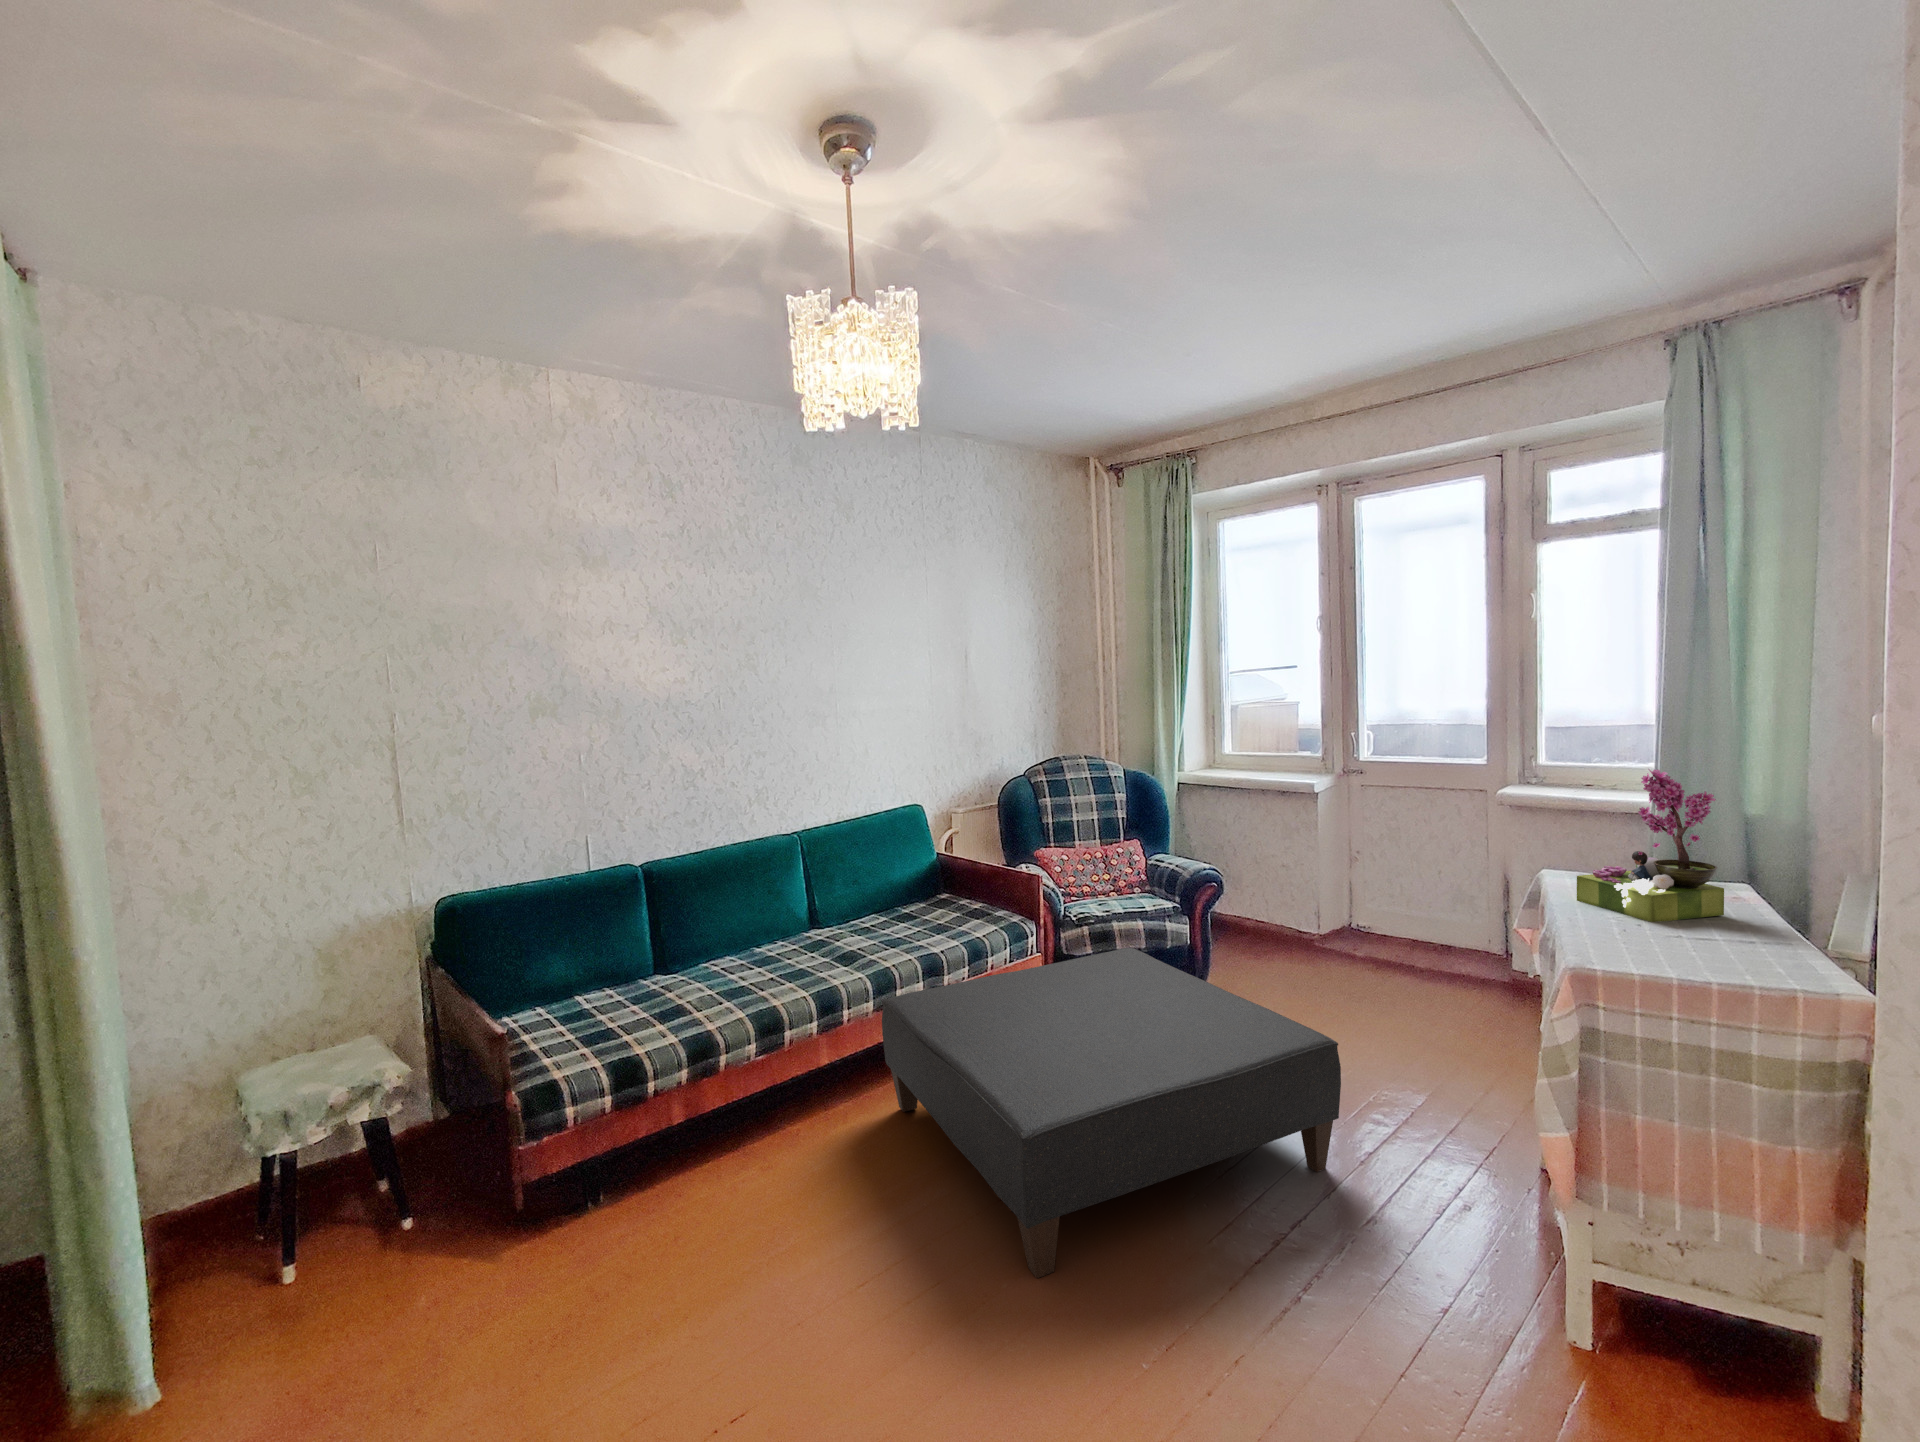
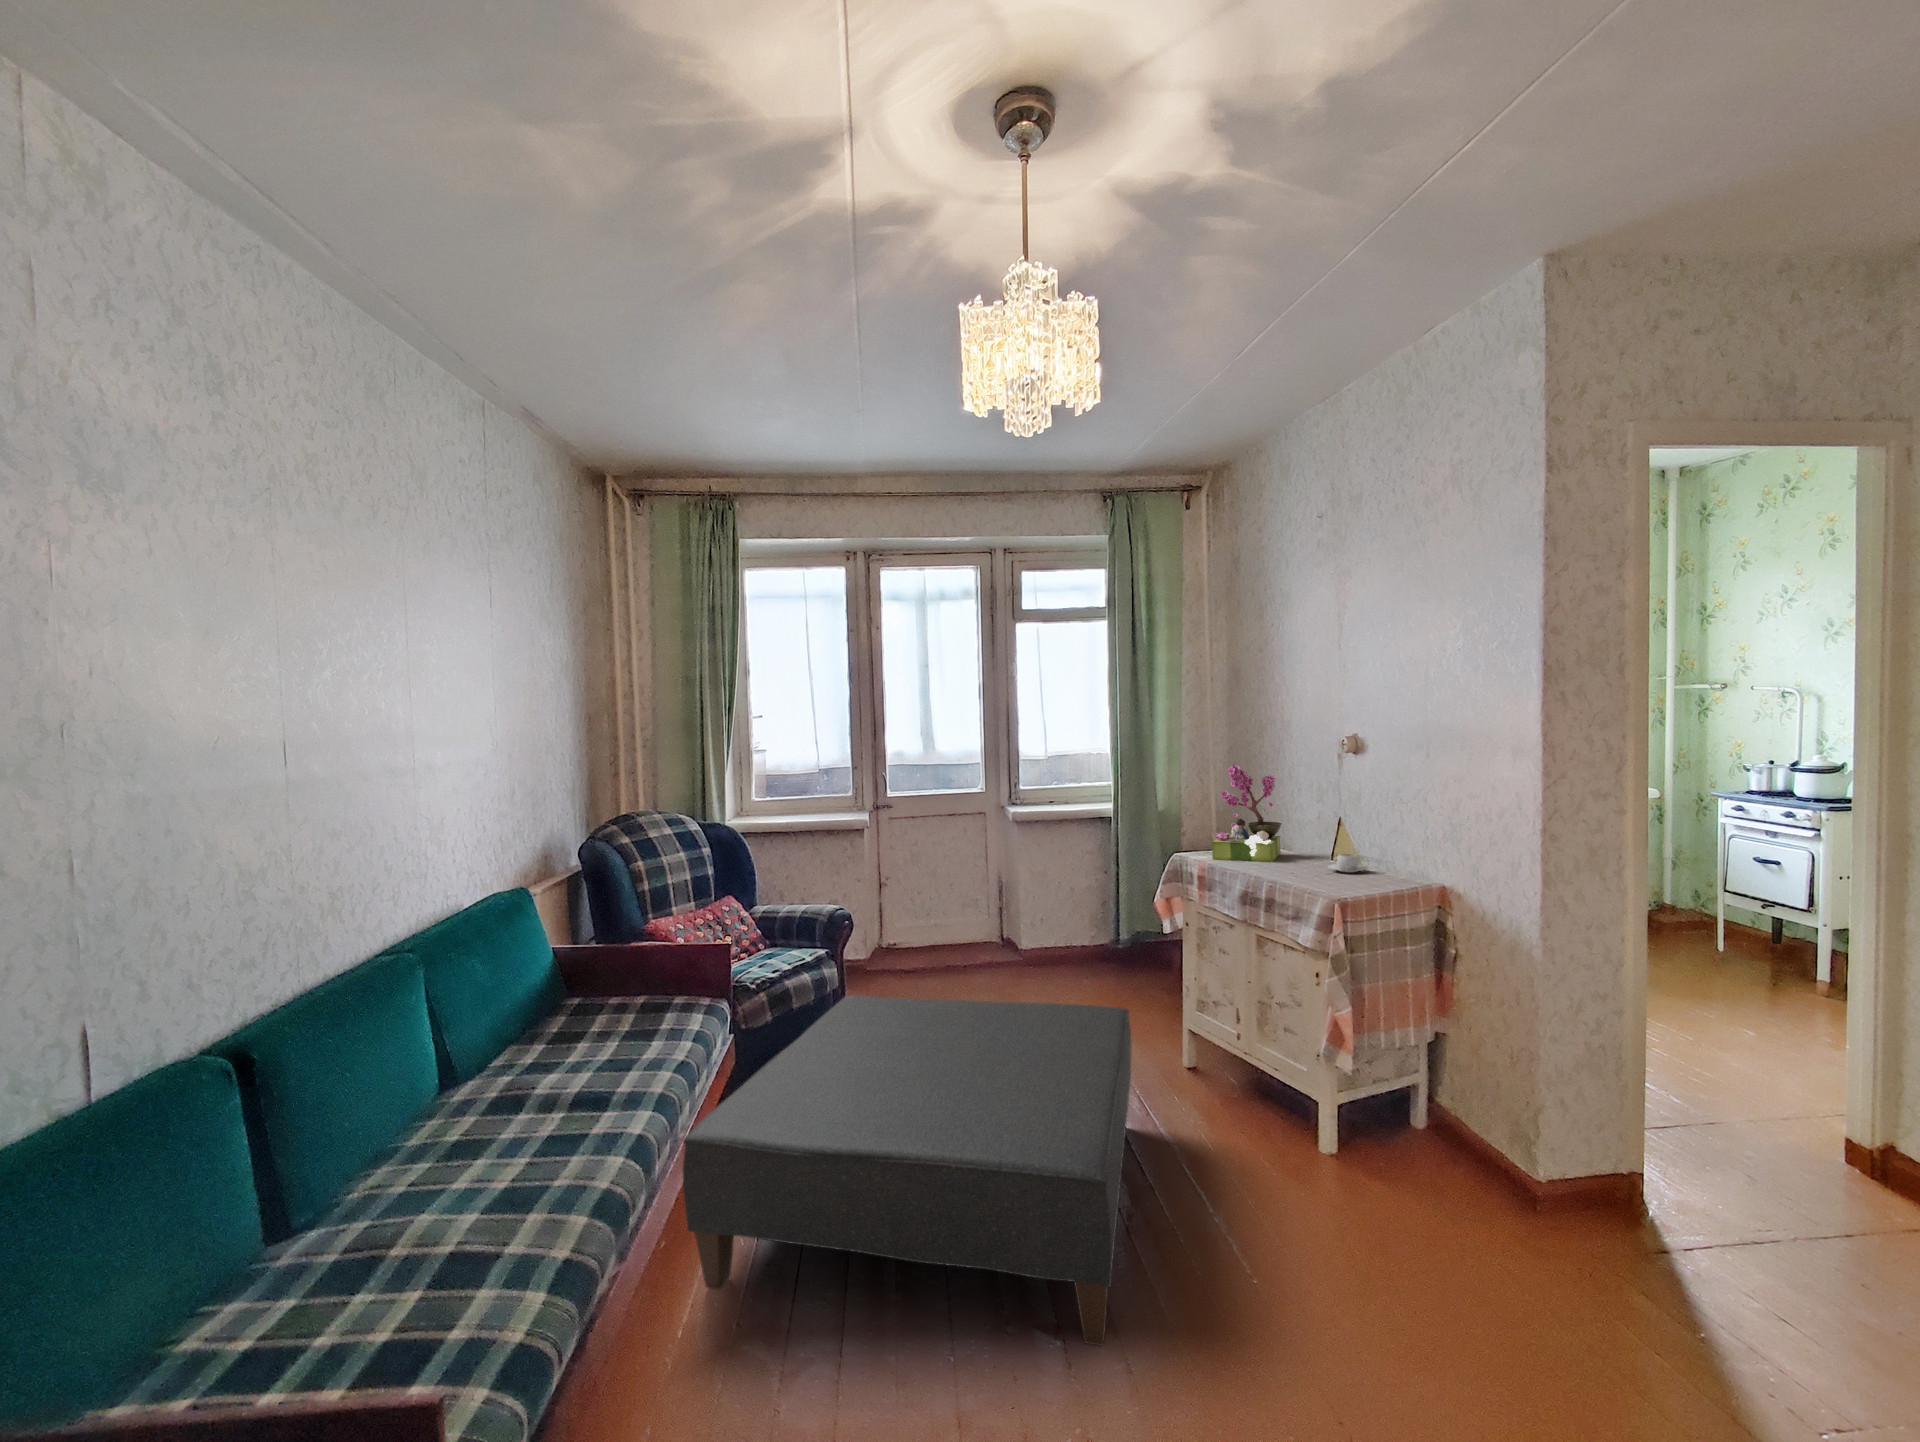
teacup: none [1667,931,1742,964] -> present [1329,854,1368,873]

